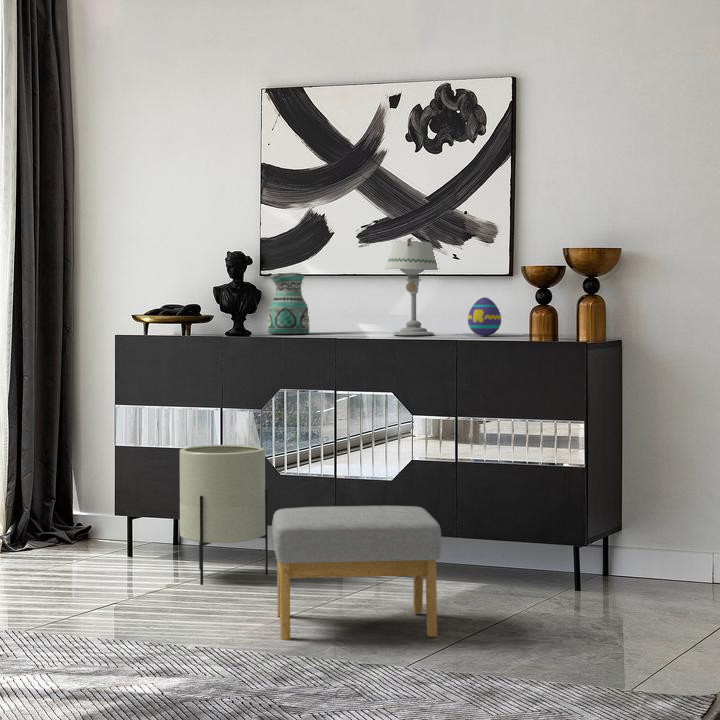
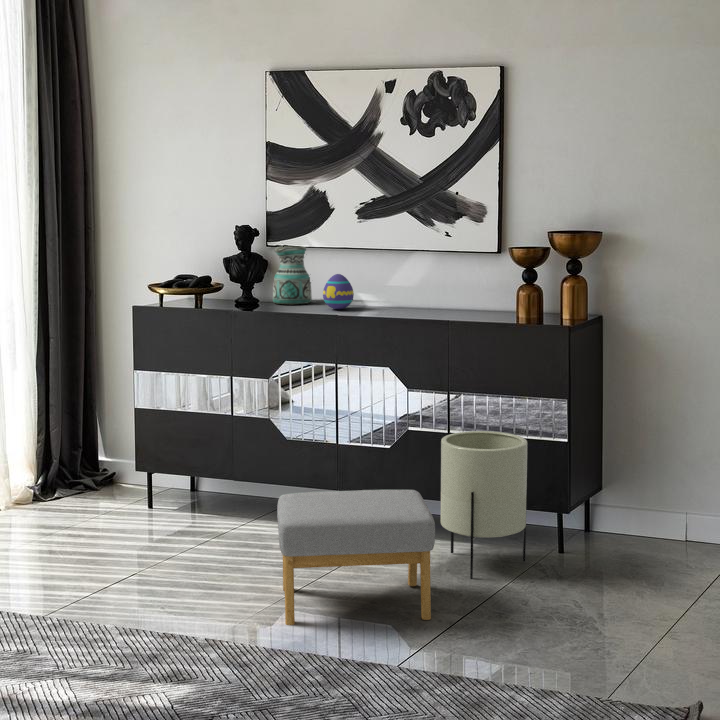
table lamp: present [385,235,438,335] -> none [382,212,433,308]
decorative egg: present [468,297,501,336] -> present [323,274,354,309]
planter: present [180,445,268,585] -> present [441,431,527,579]

